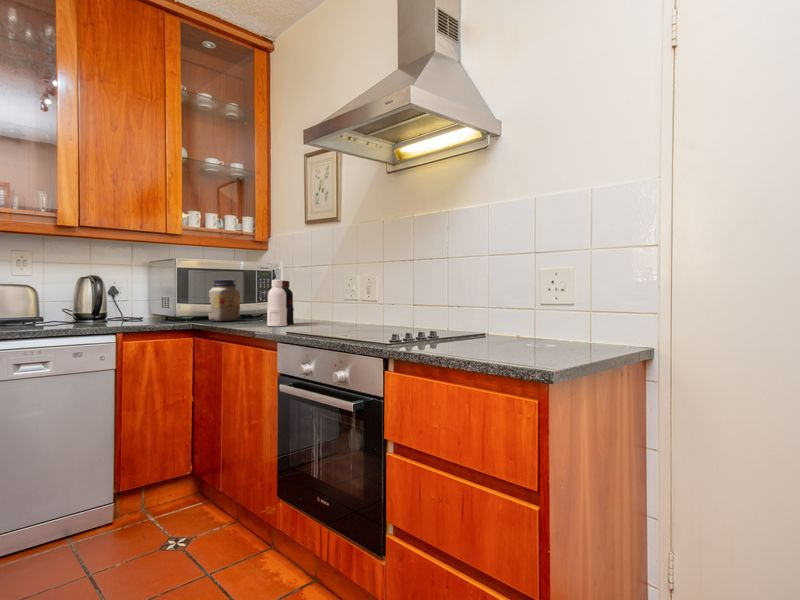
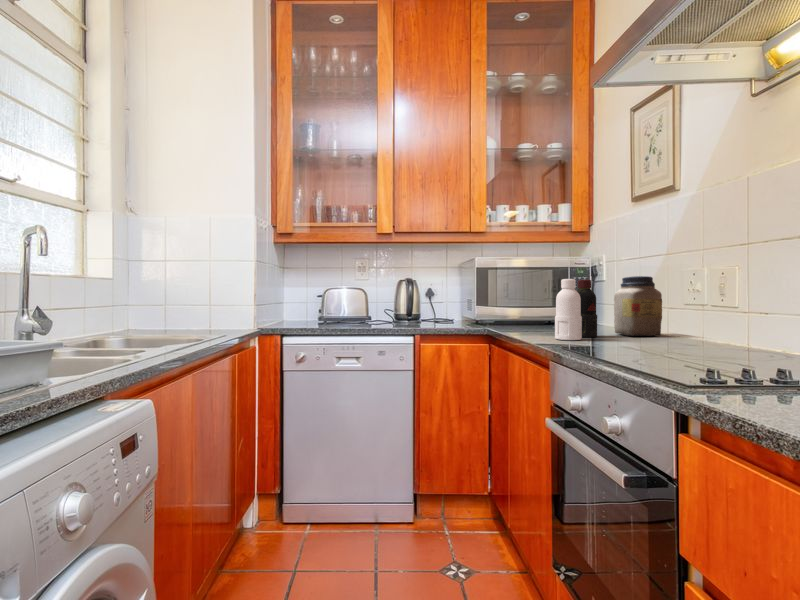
jar: present [208,279,240,321] -> present [614,276,662,336]

